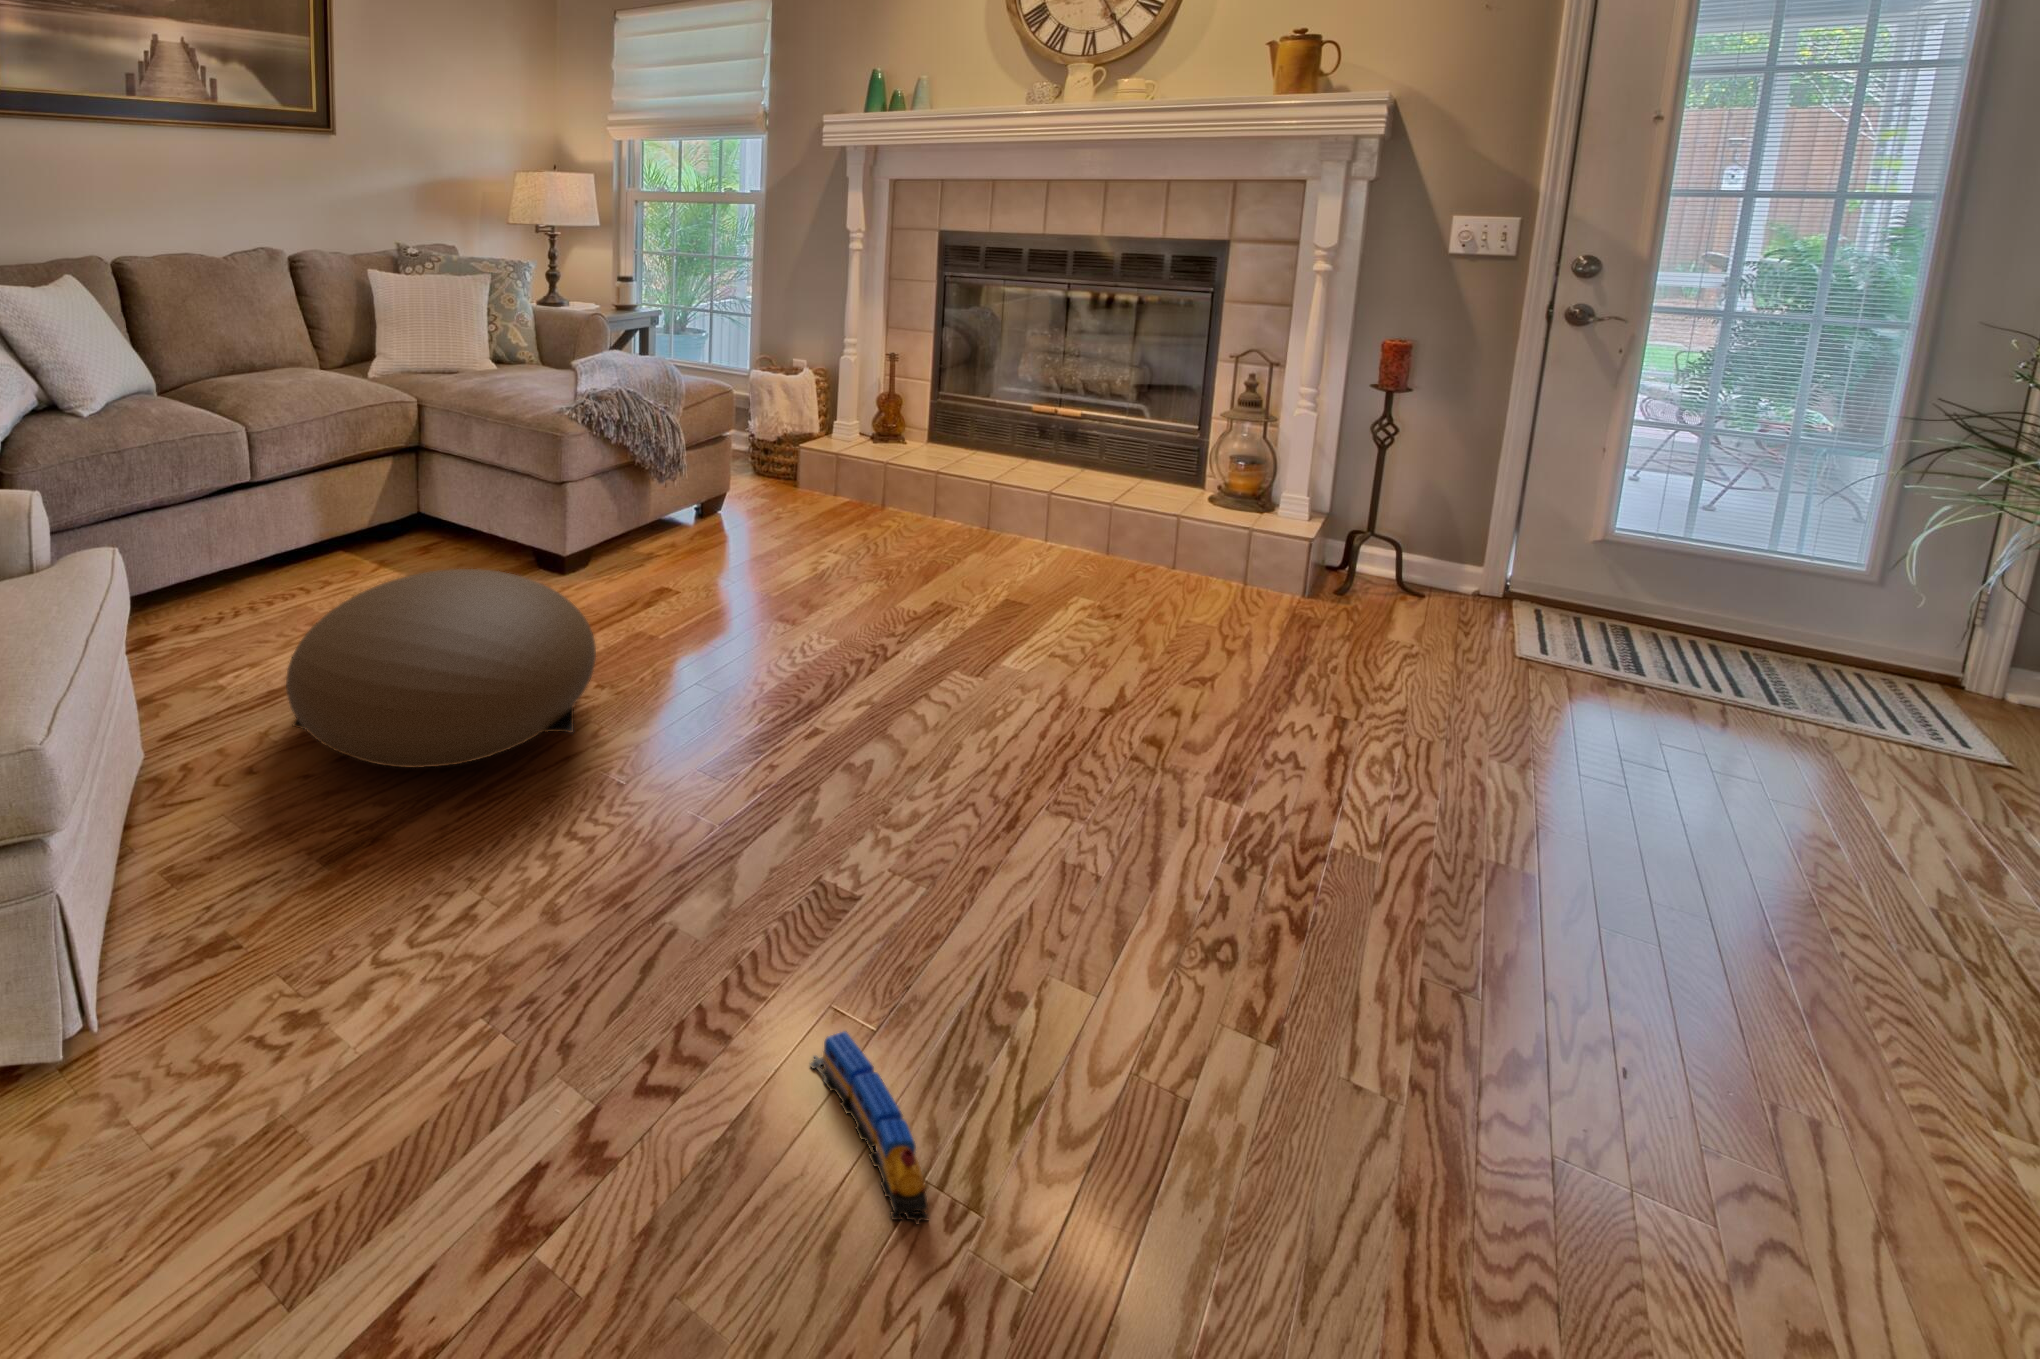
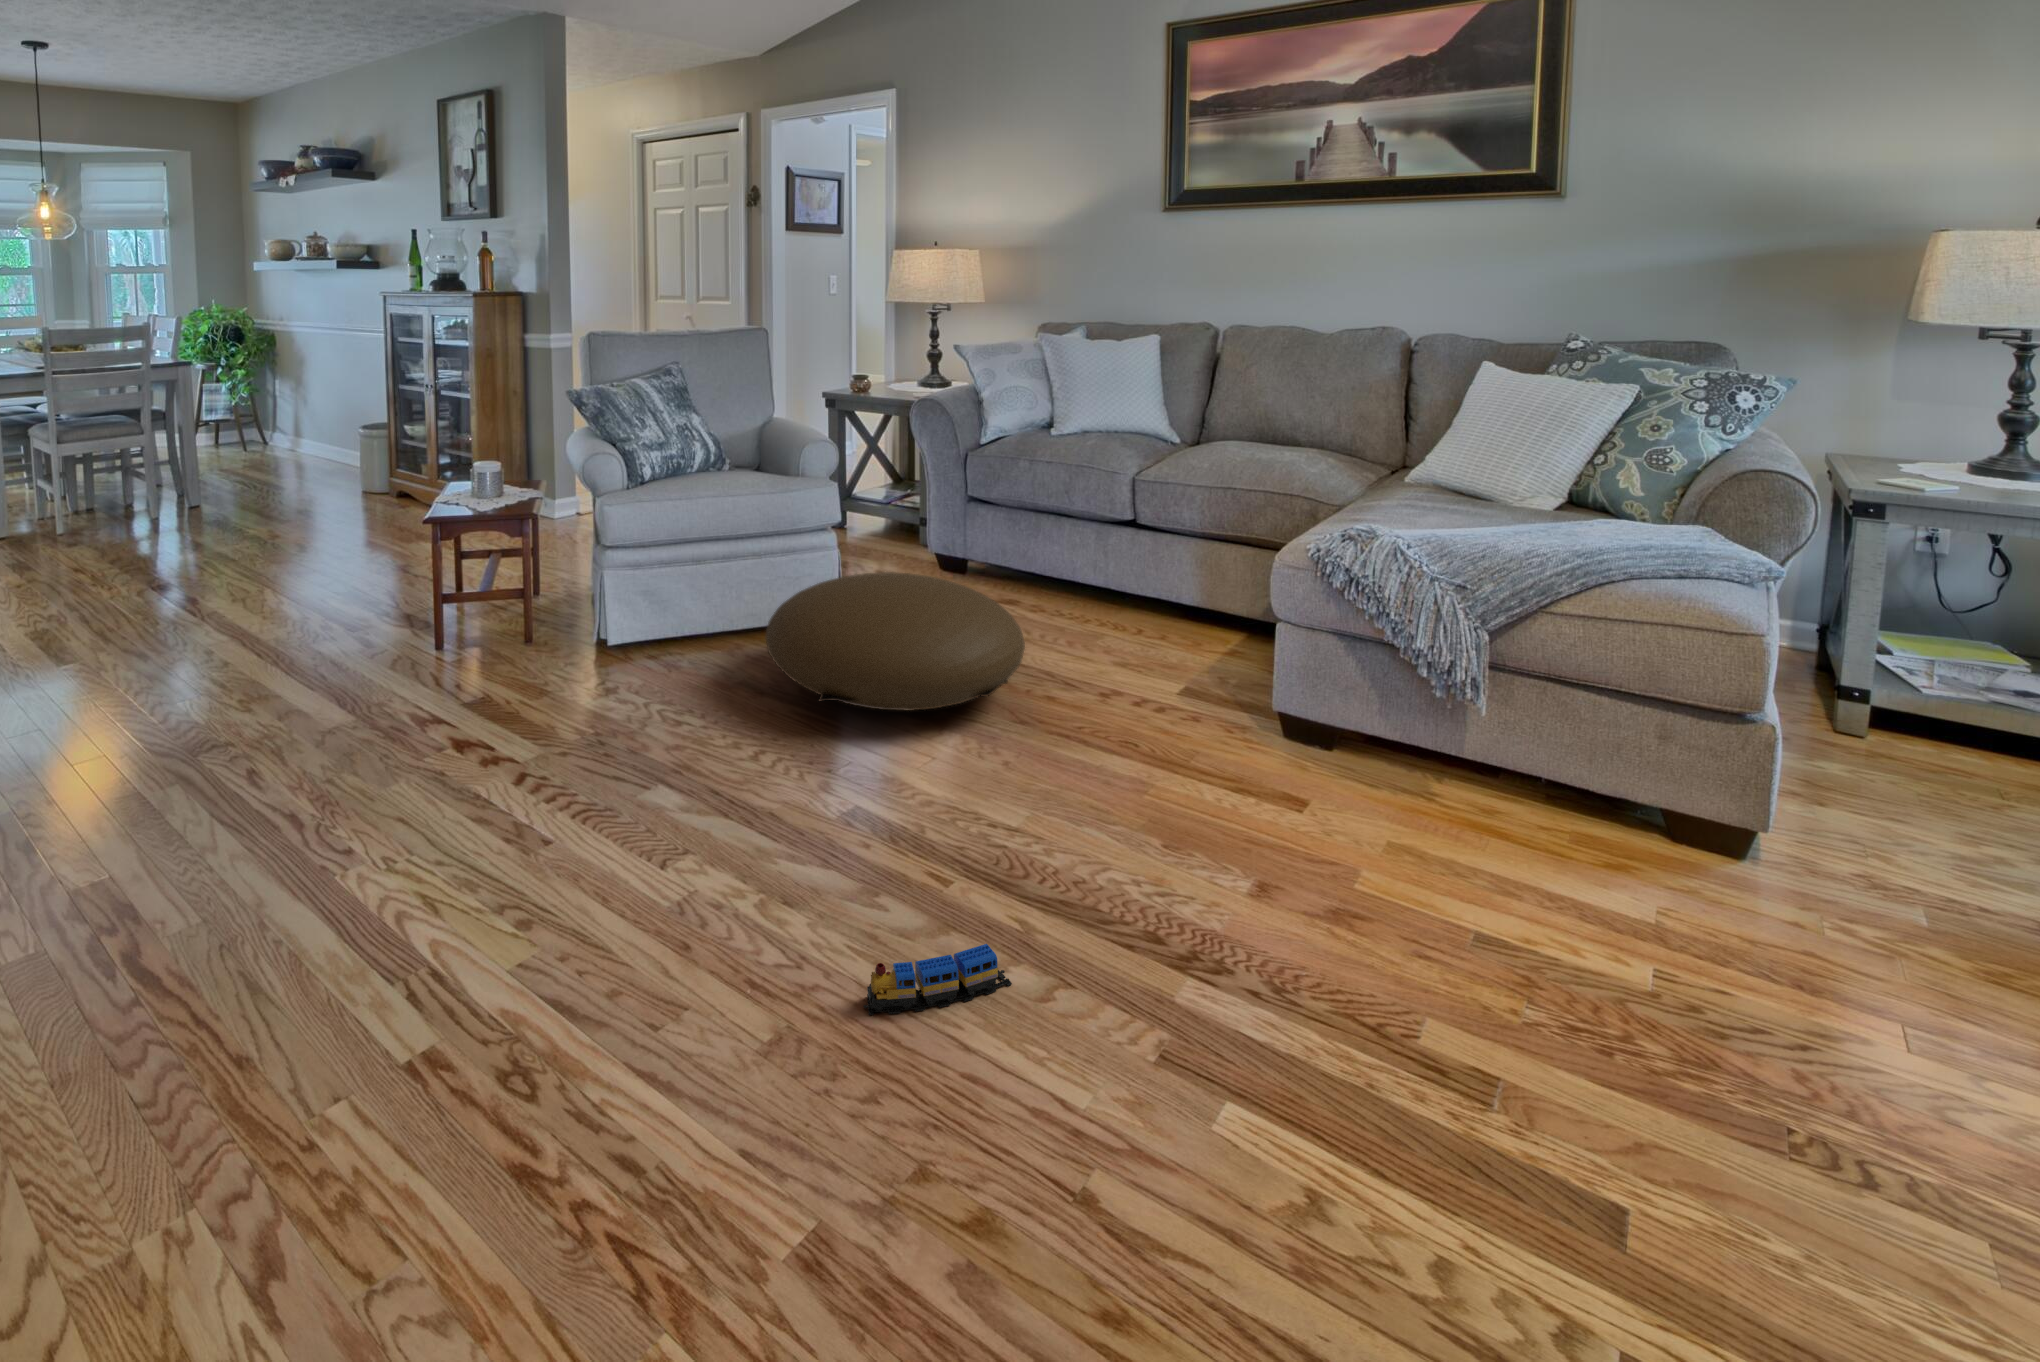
toy train: present [810,1031,928,1225] -> present [863,944,1012,1015]

